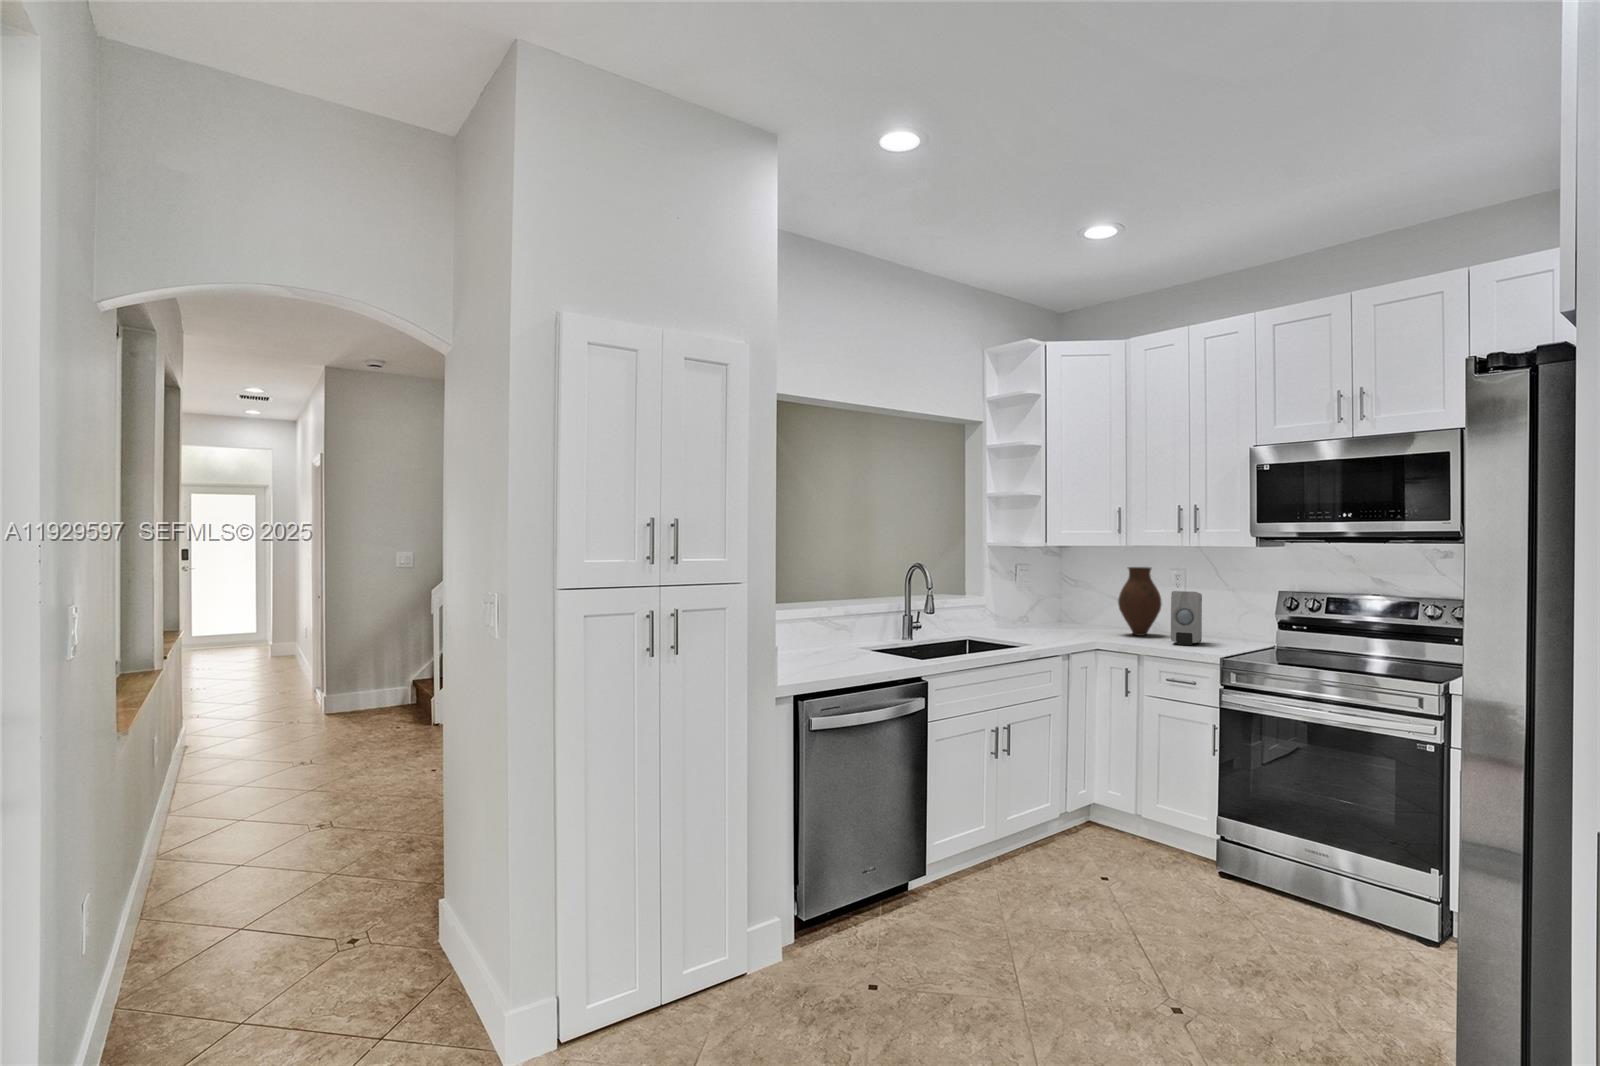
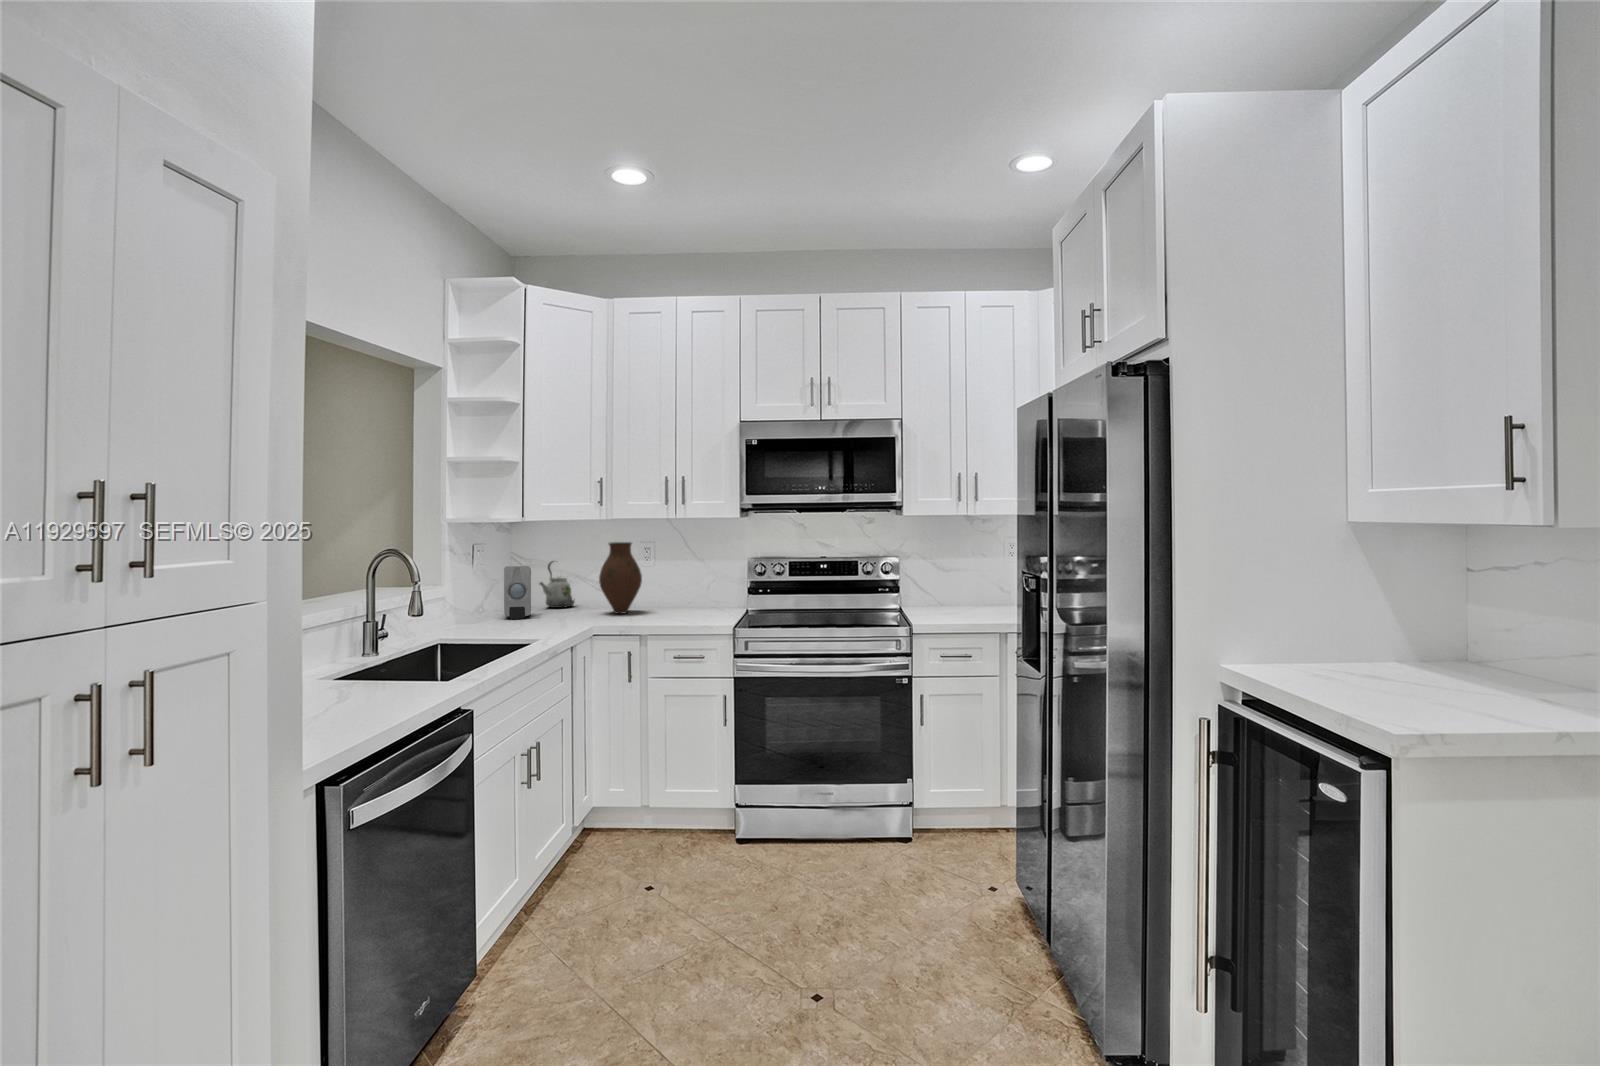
kettle: none [1076,583,1112,627] -> present [540,561,575,608]
soap dispenser: present [1171,591,1202,645] -> present [504,566,531,619]

